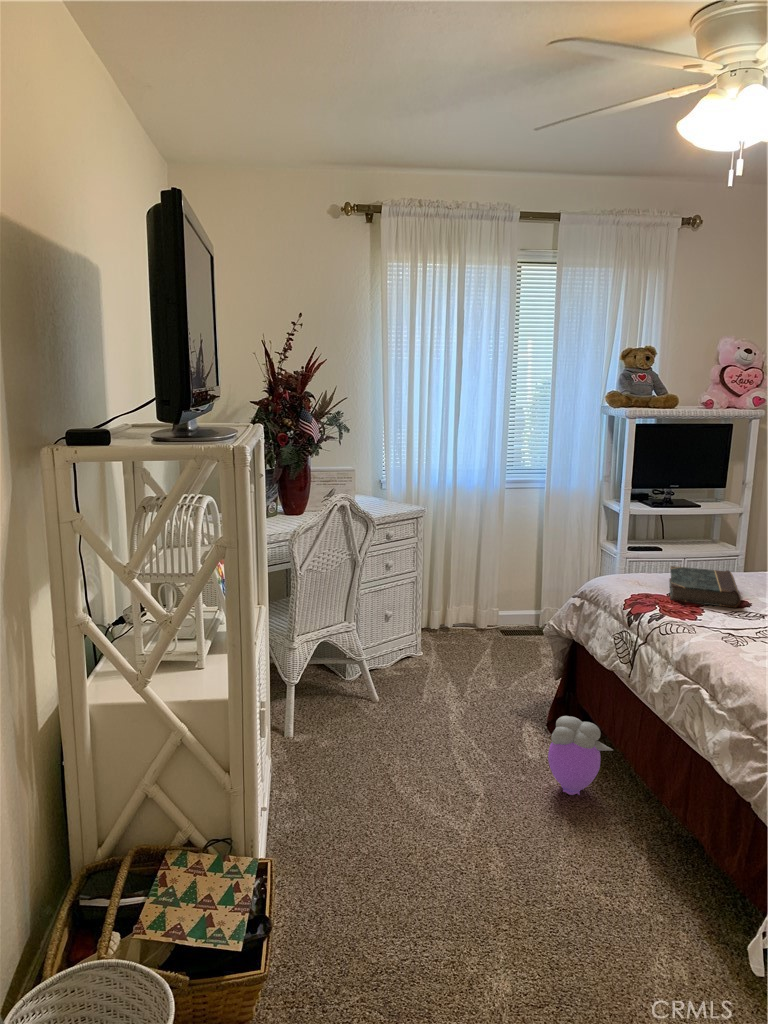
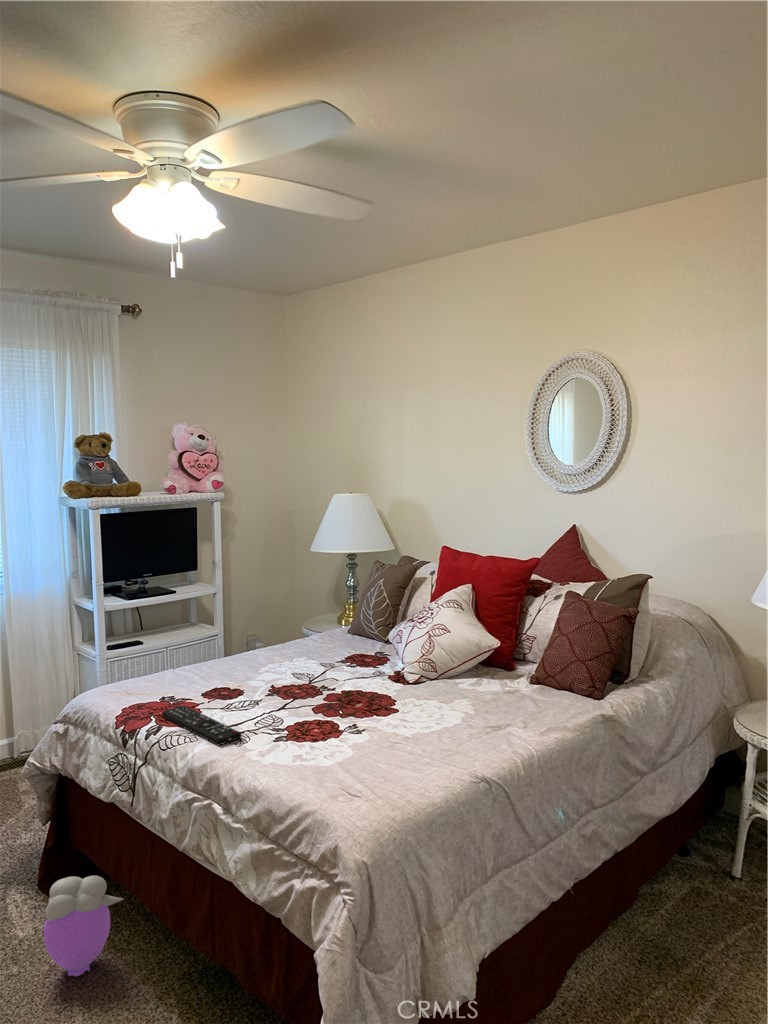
book: present [669,566,741,608] -> none [159,658,234,706]
remote control: none [666,603,740,643] -> present [162,706,242,746]

